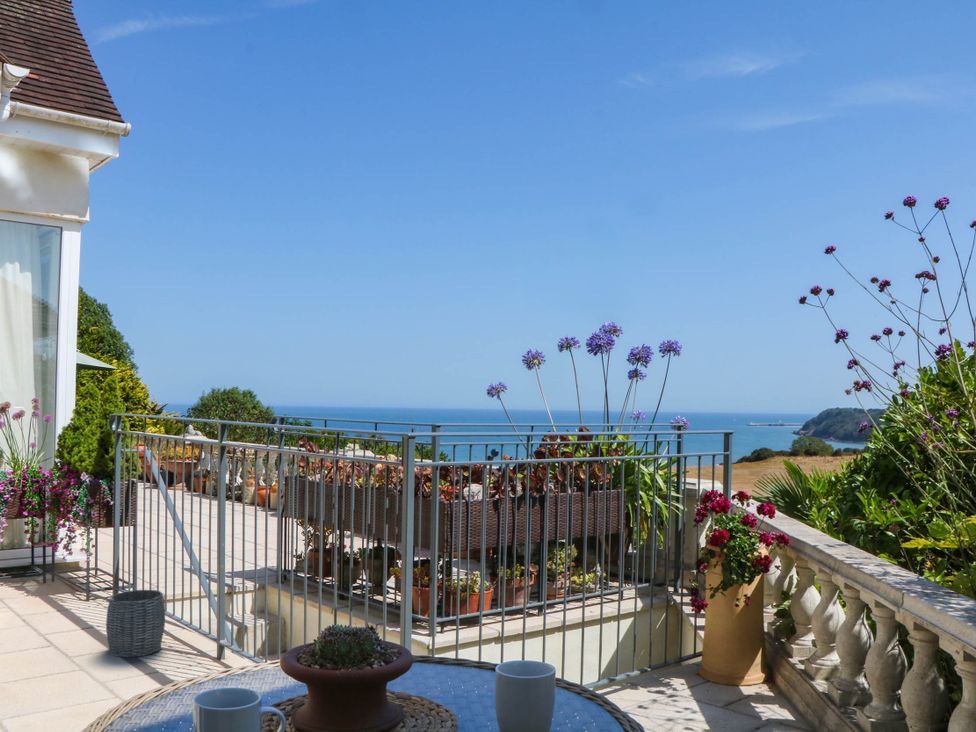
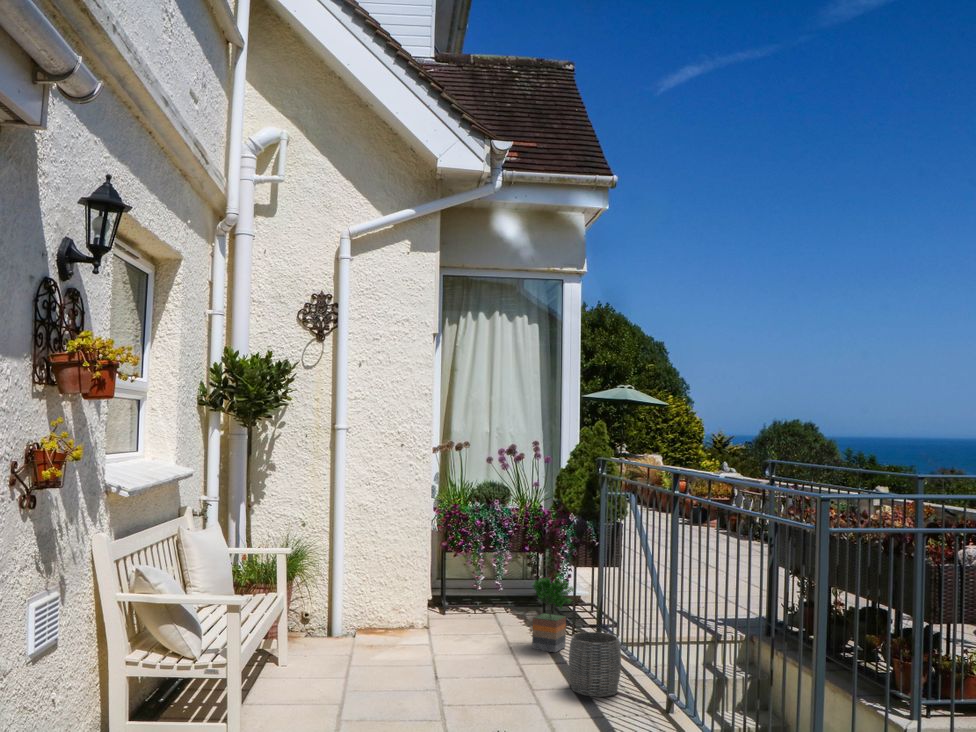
potted tree: none [43,542,98,621] -> present [532,578,574,652]

